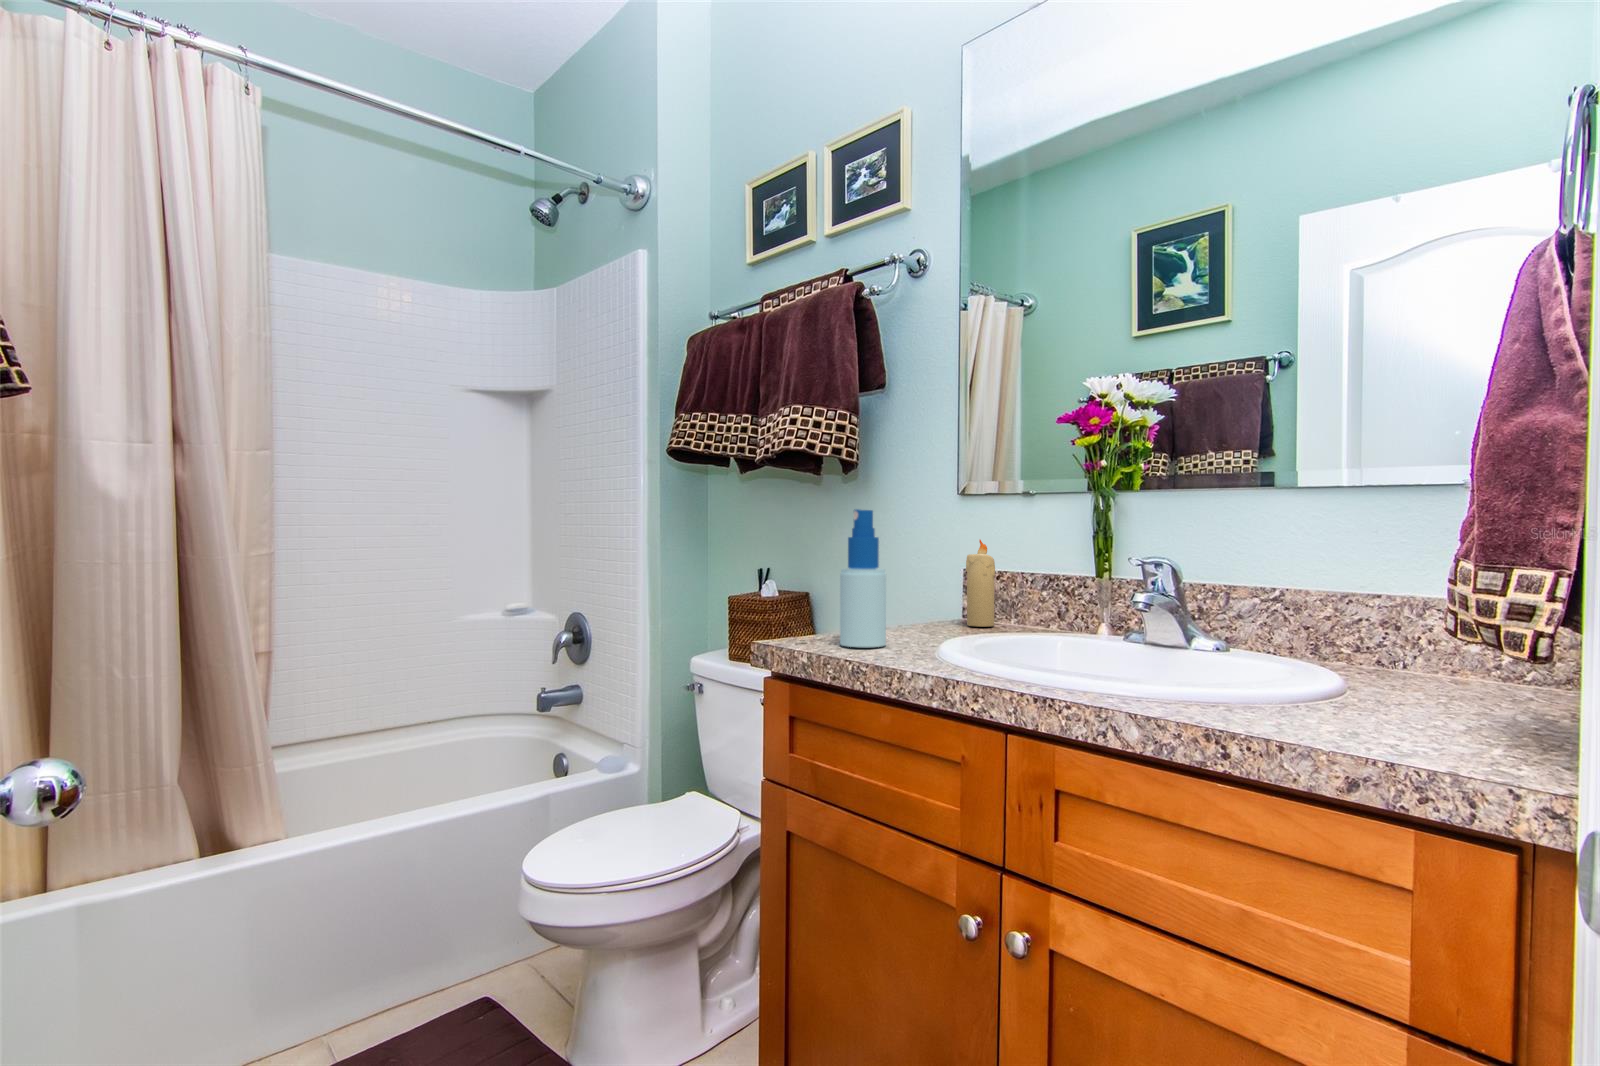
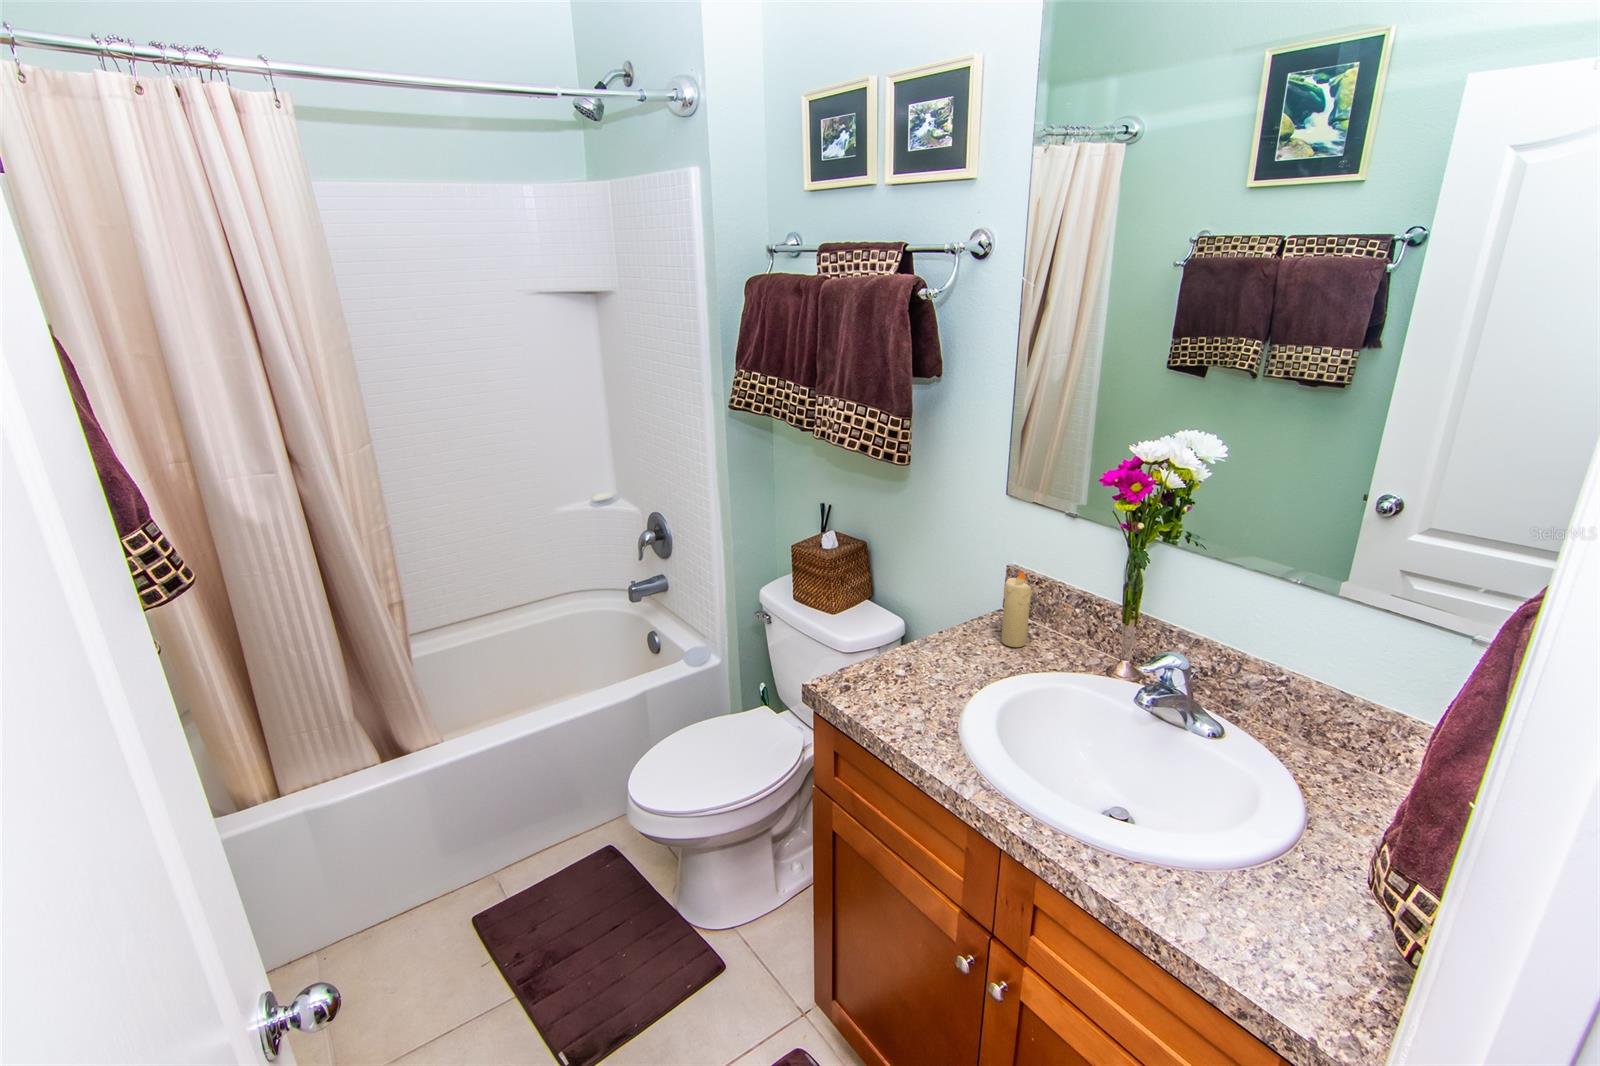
spray bottle: present [840,509,886,647] -> none [879,582,922,704]

